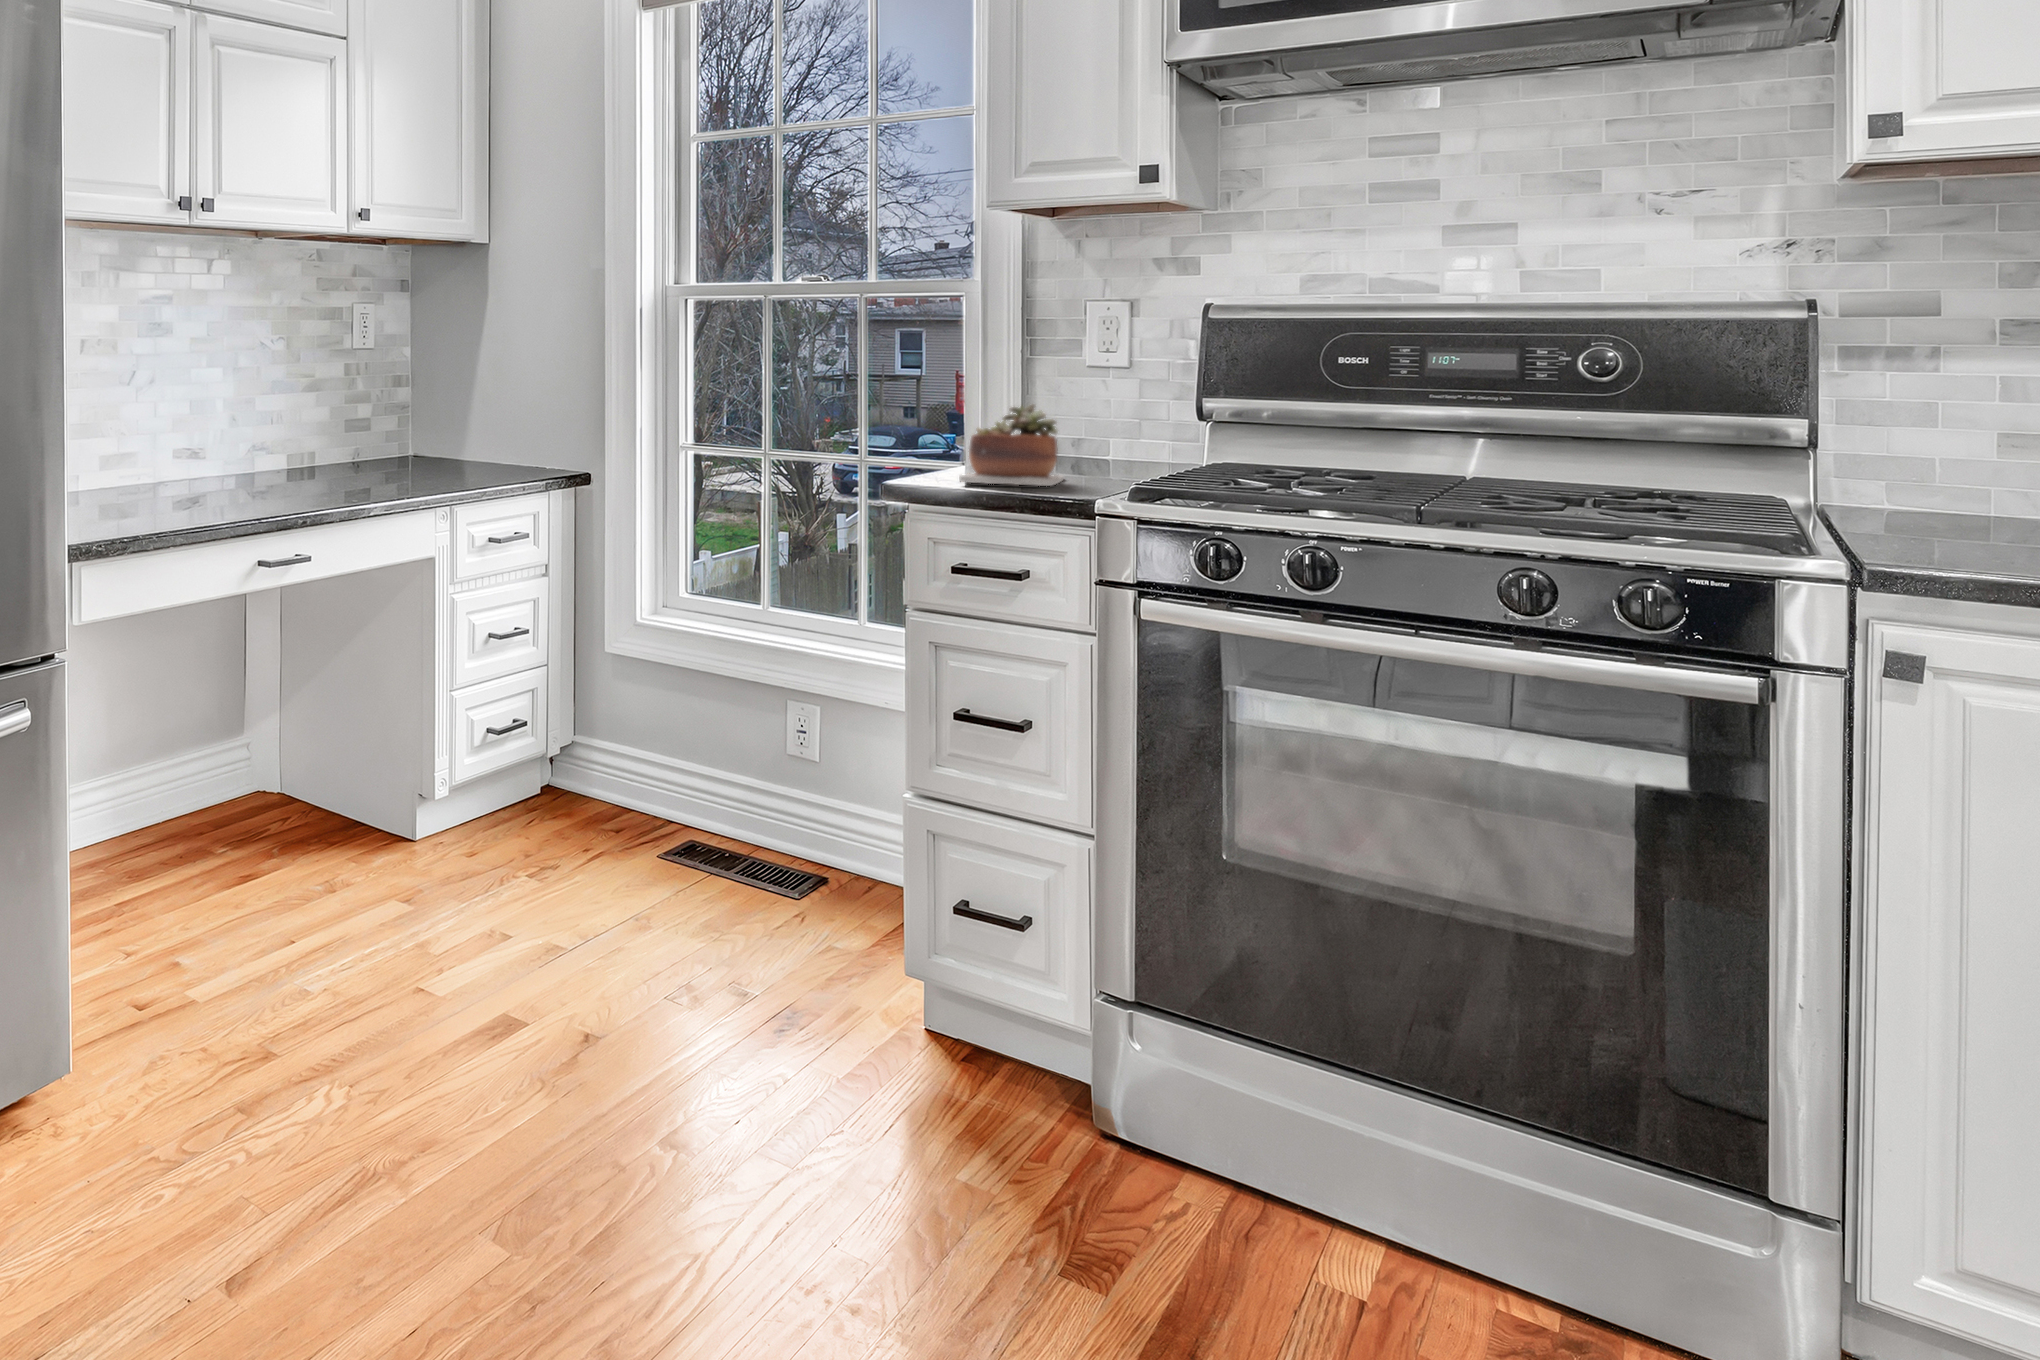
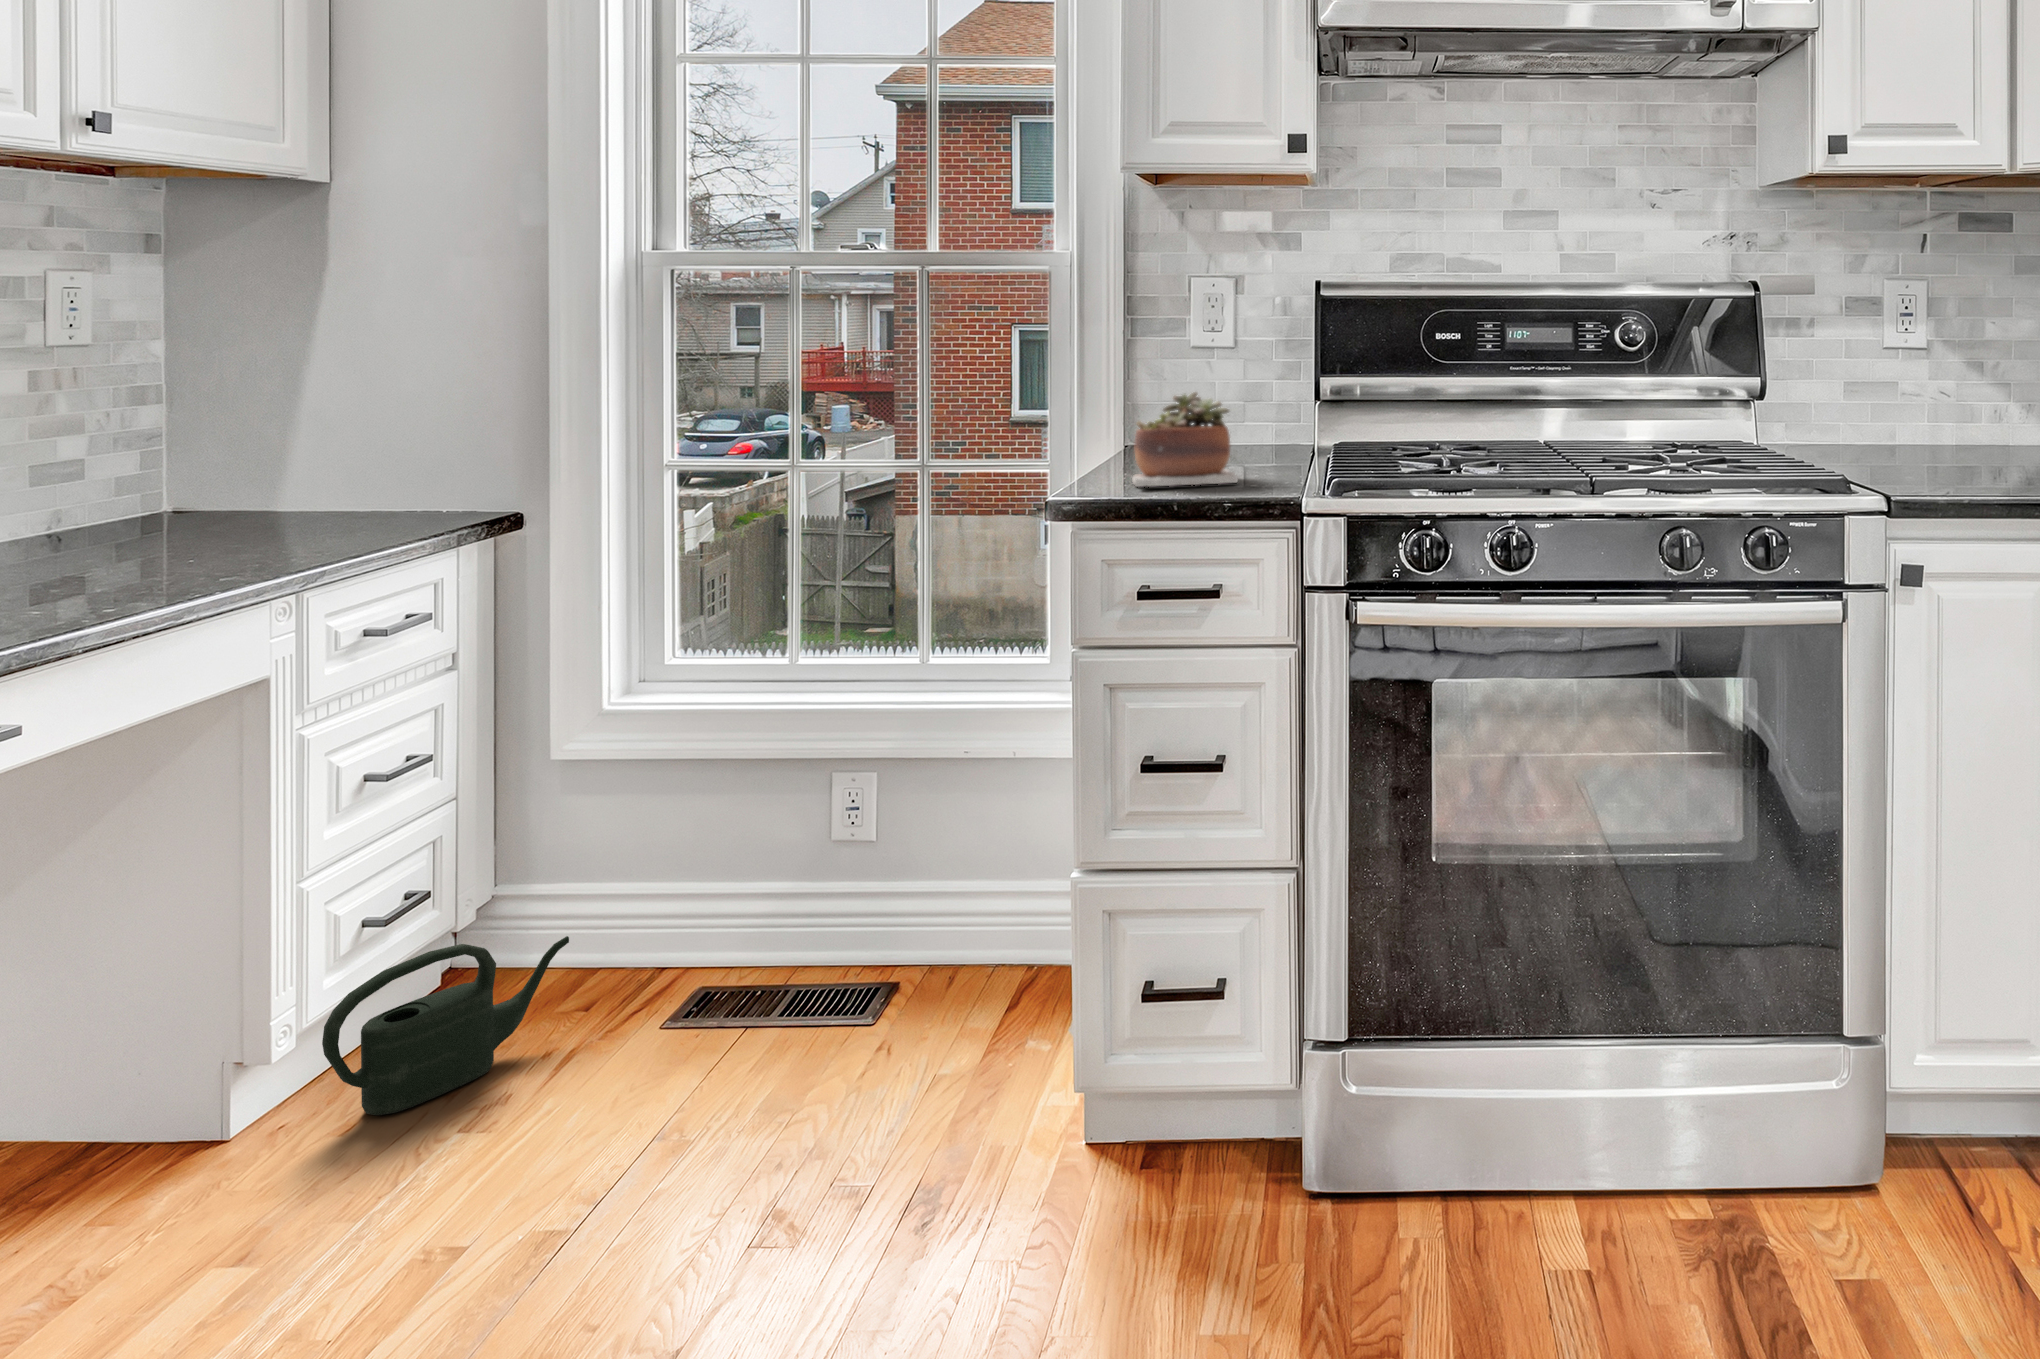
watering can: none [460,760,604,856] -> present [322,936,569,1115]

